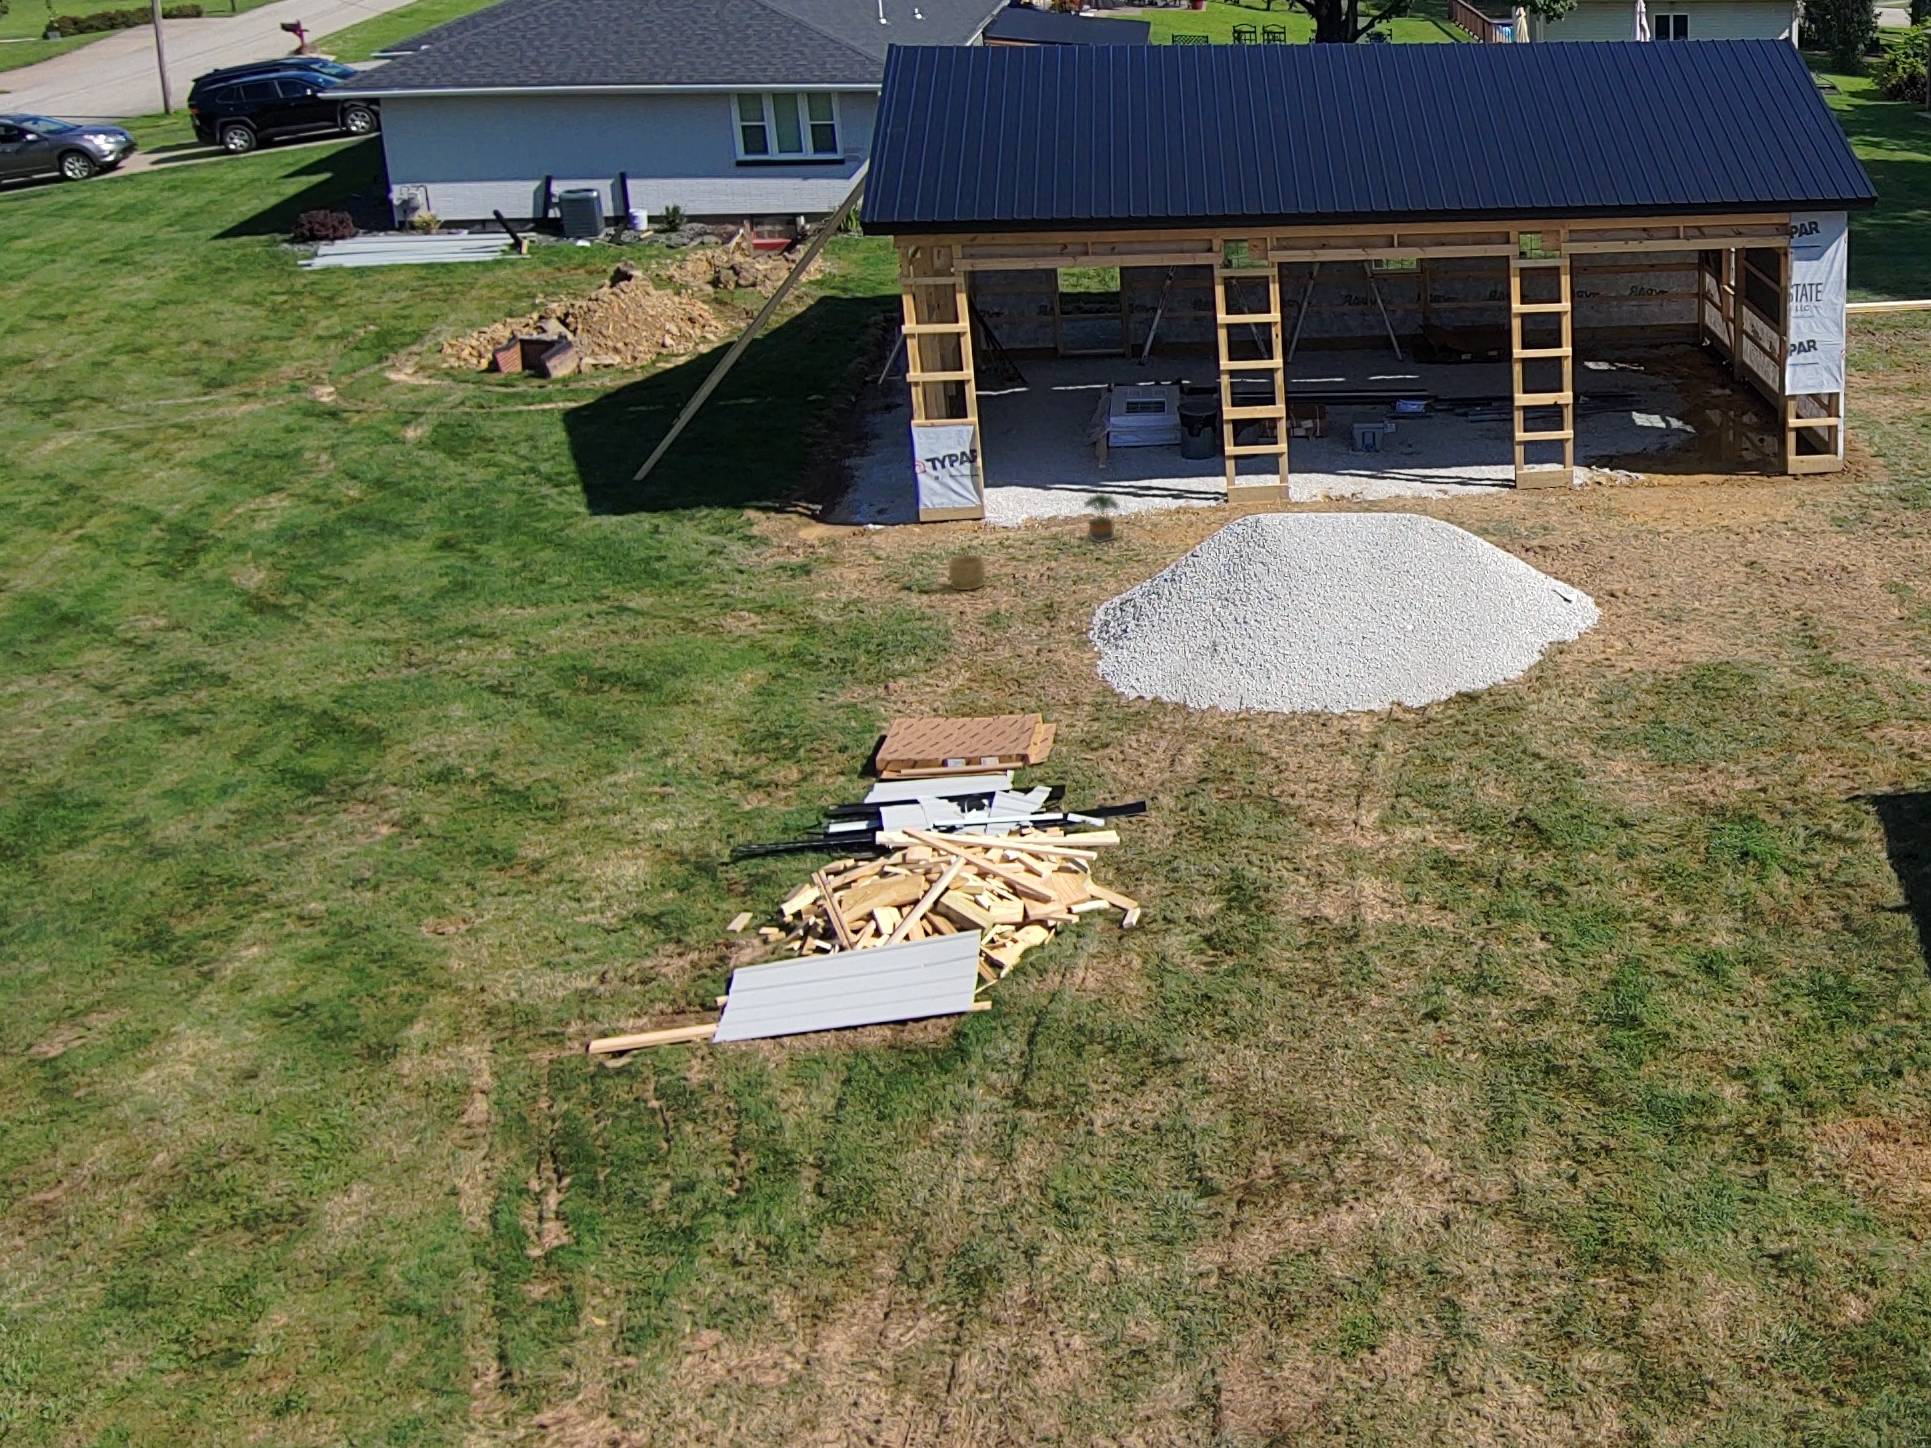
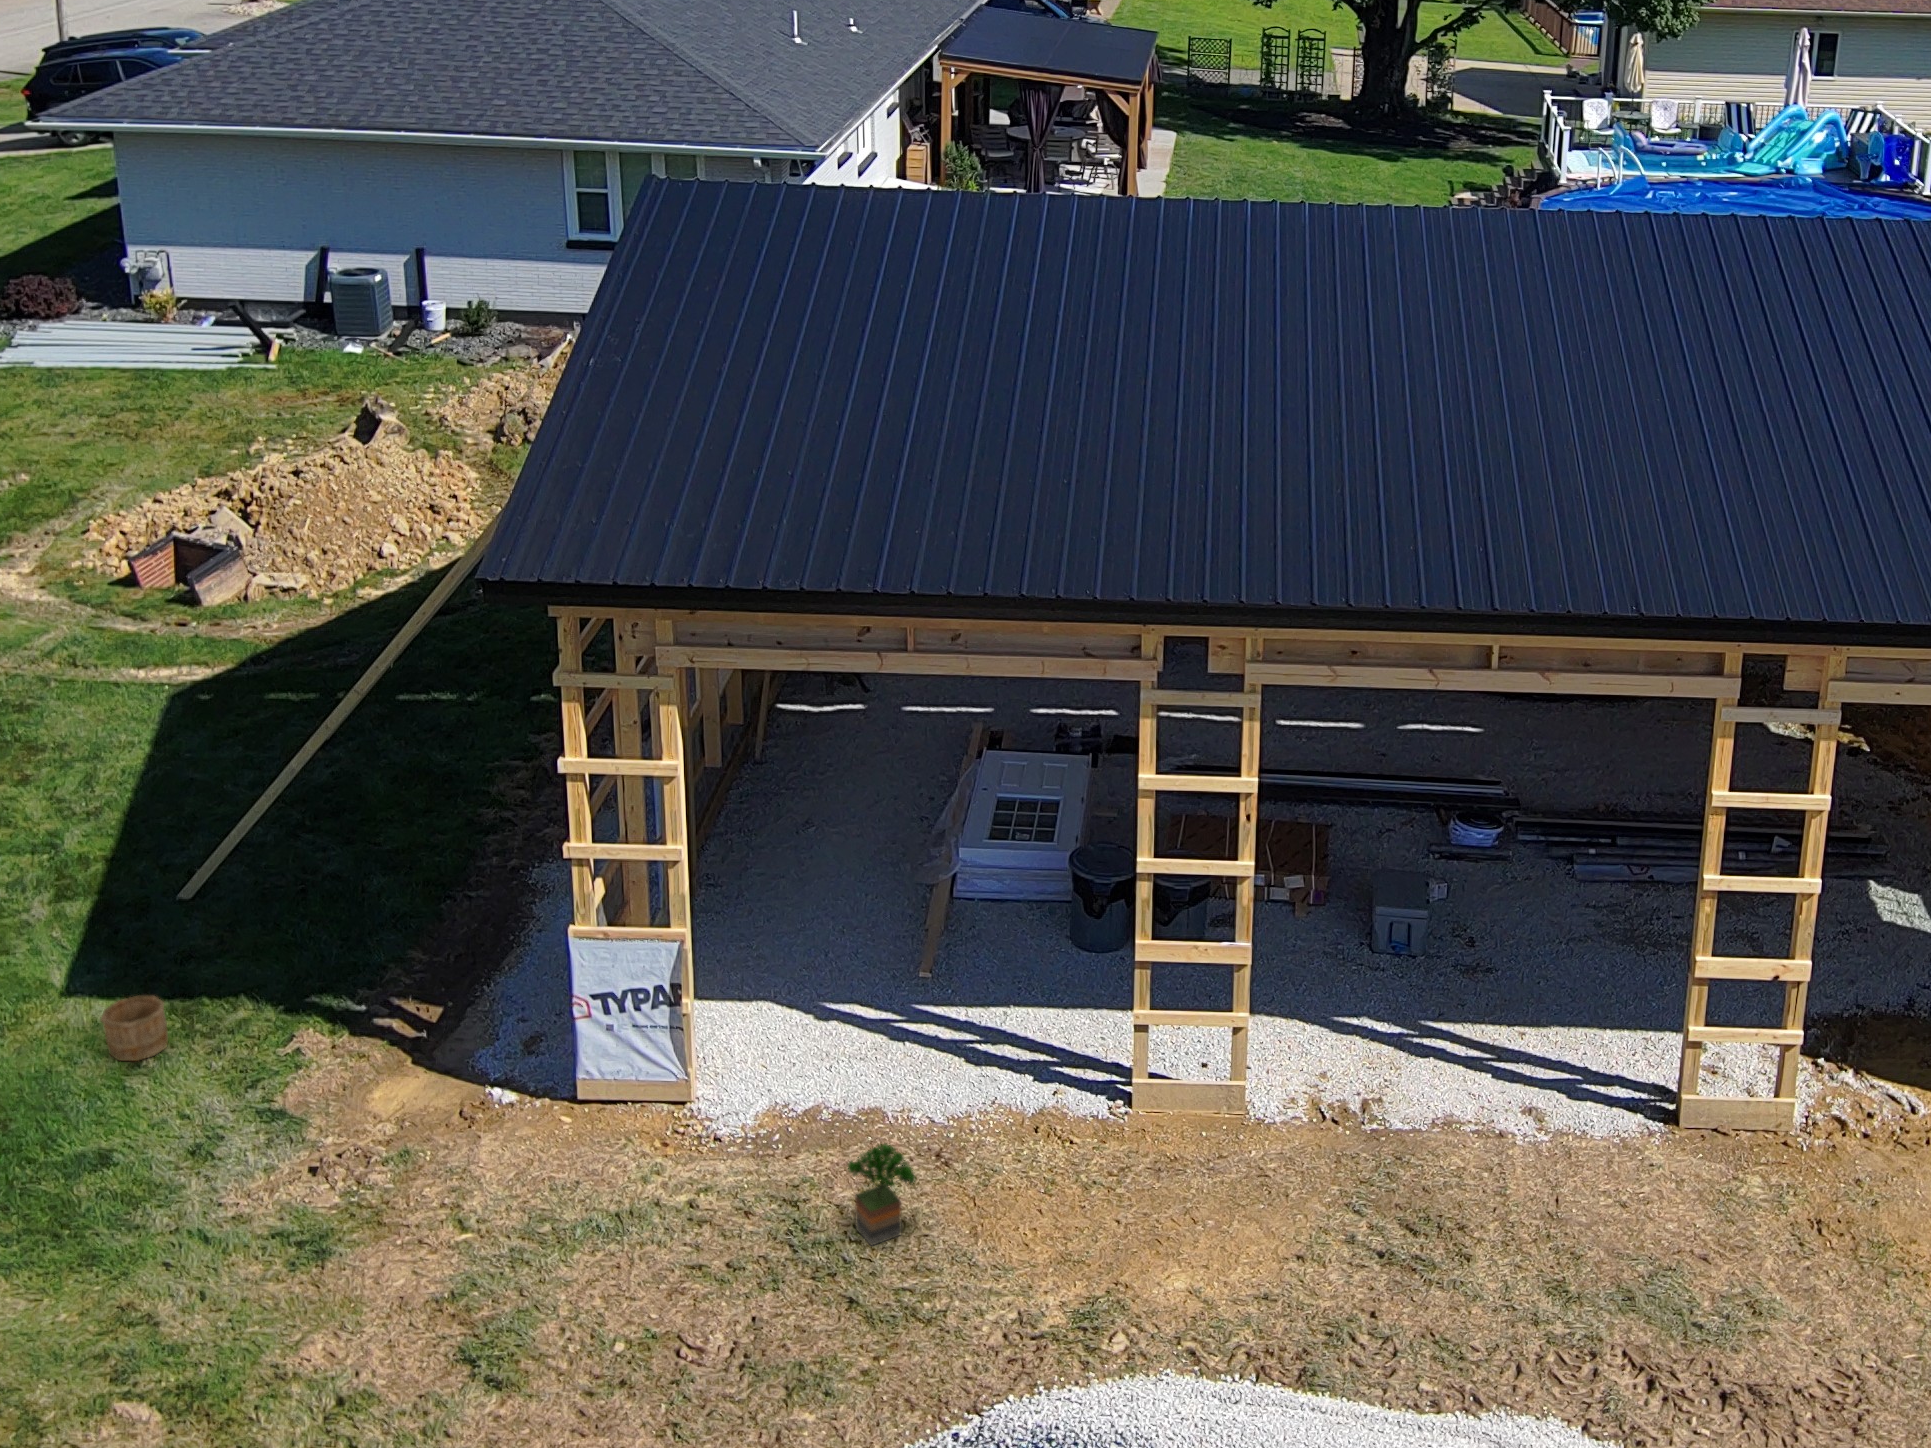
wooden bucket: present [948,555,986,590] -> present [101,996,168,1061]

